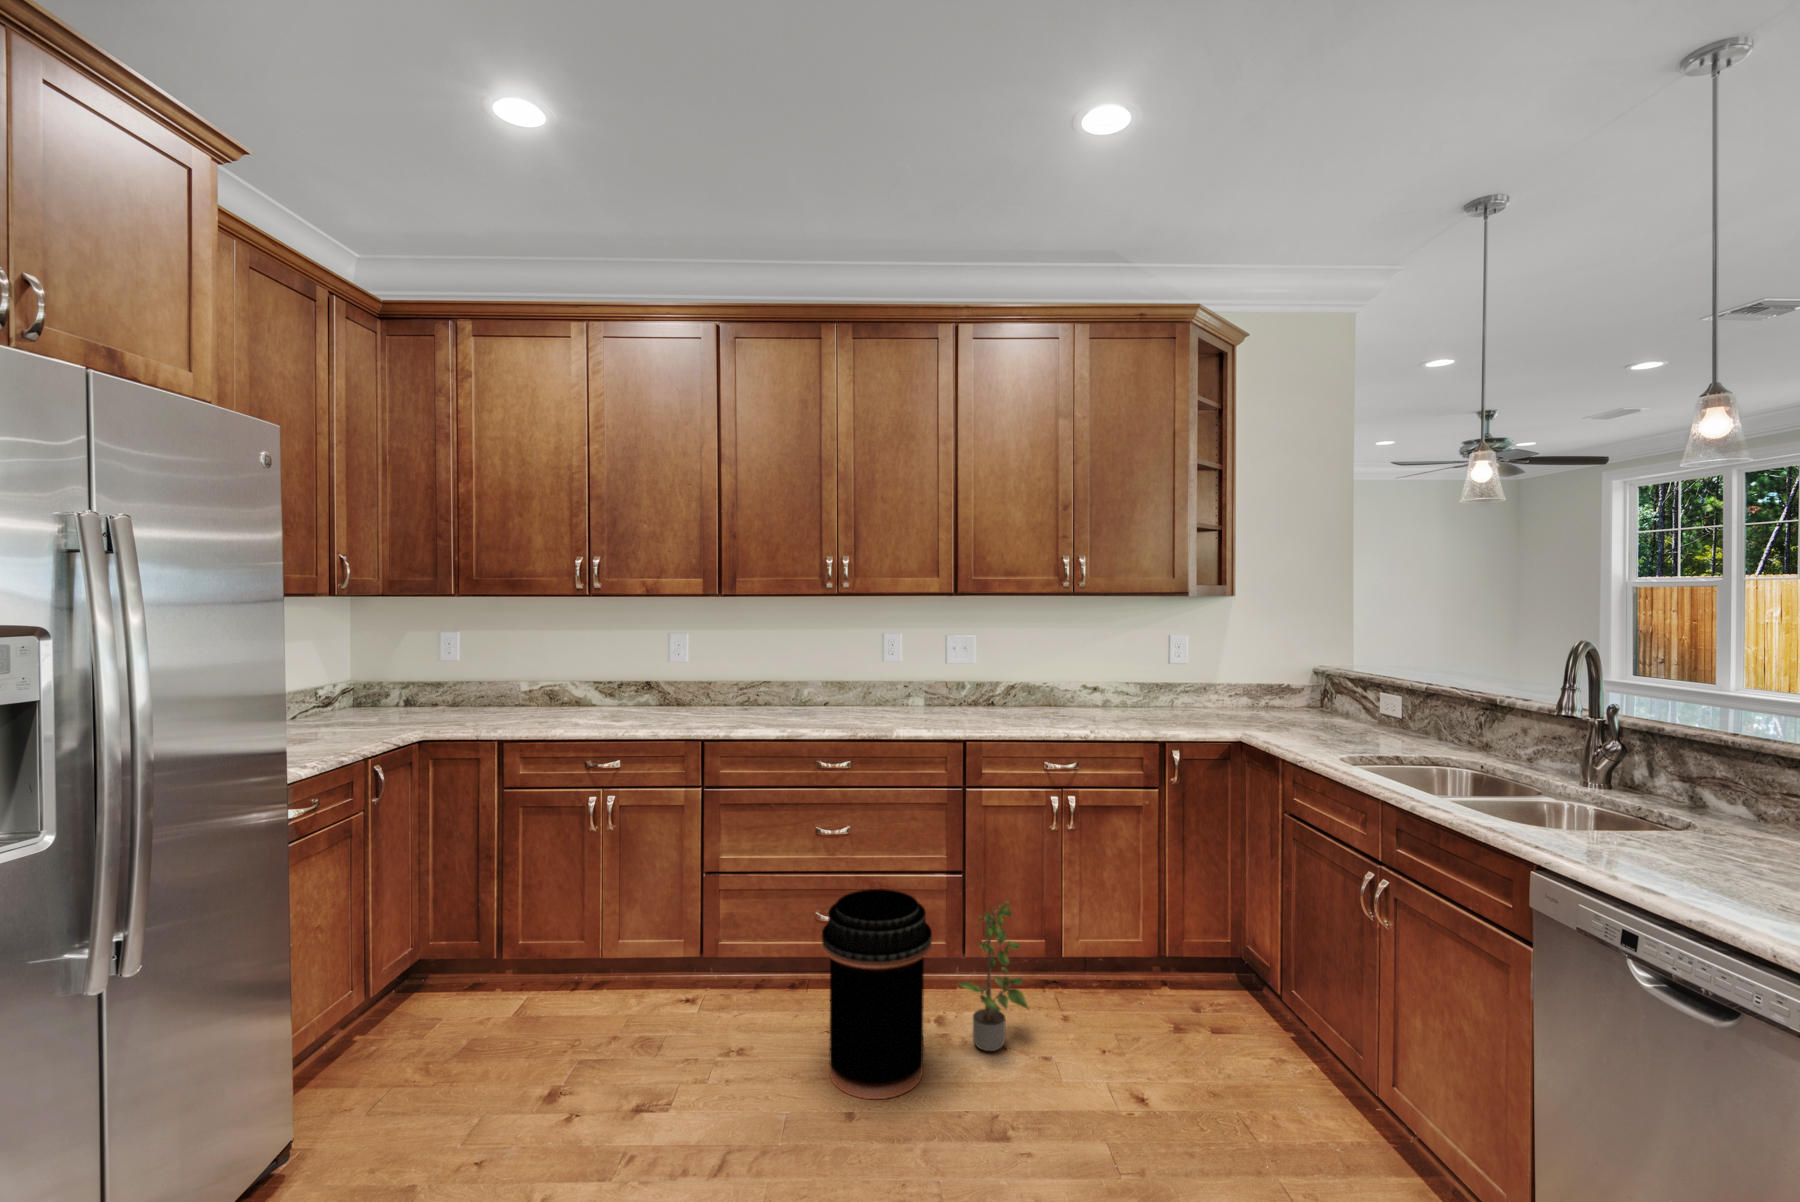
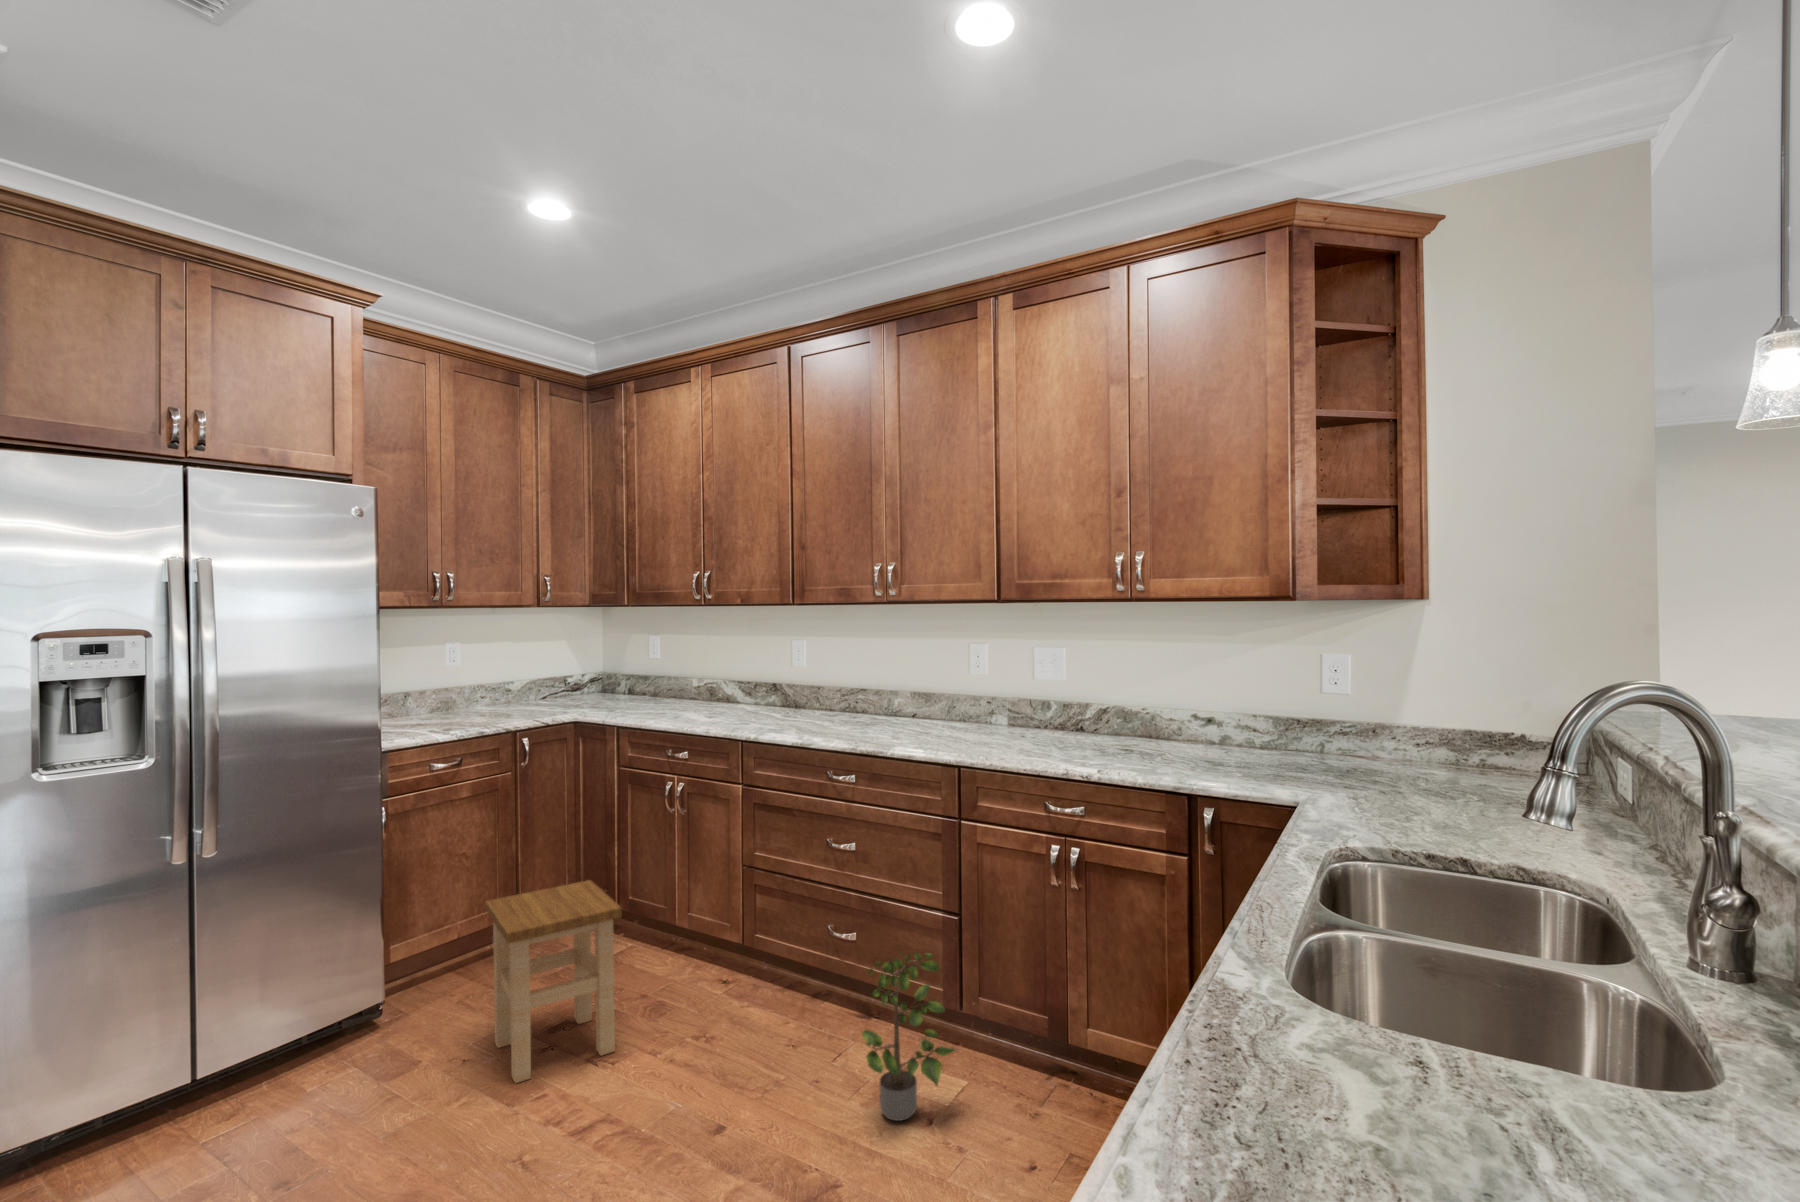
trash can: present [822,889,932,1099] -> none [709,905,825,1126]
stool: none [510,916,690,1156] -> present [485,880,622,1084]

